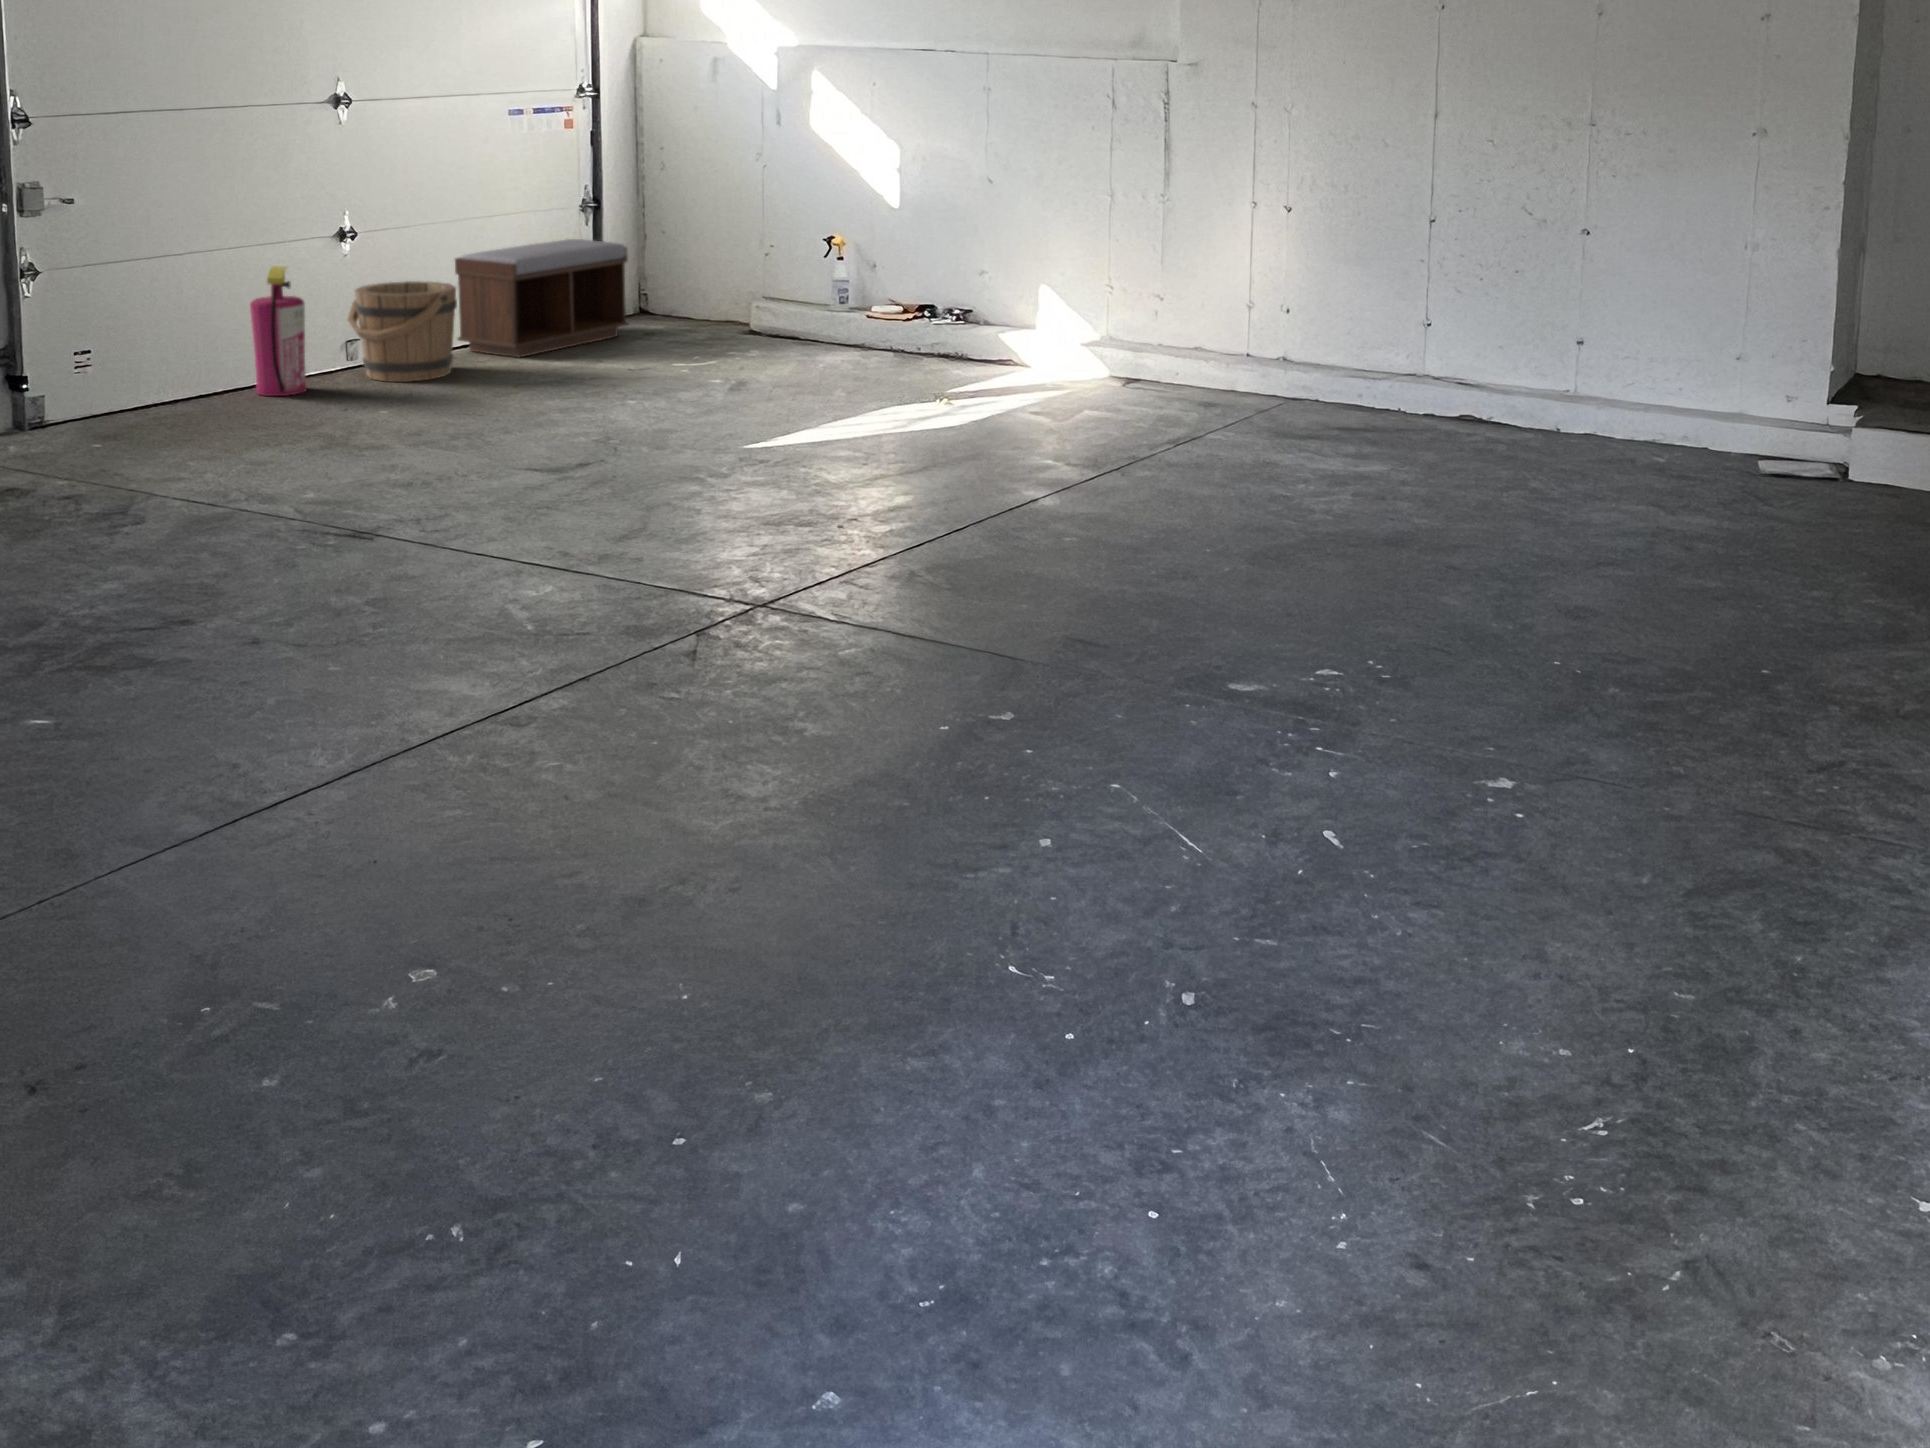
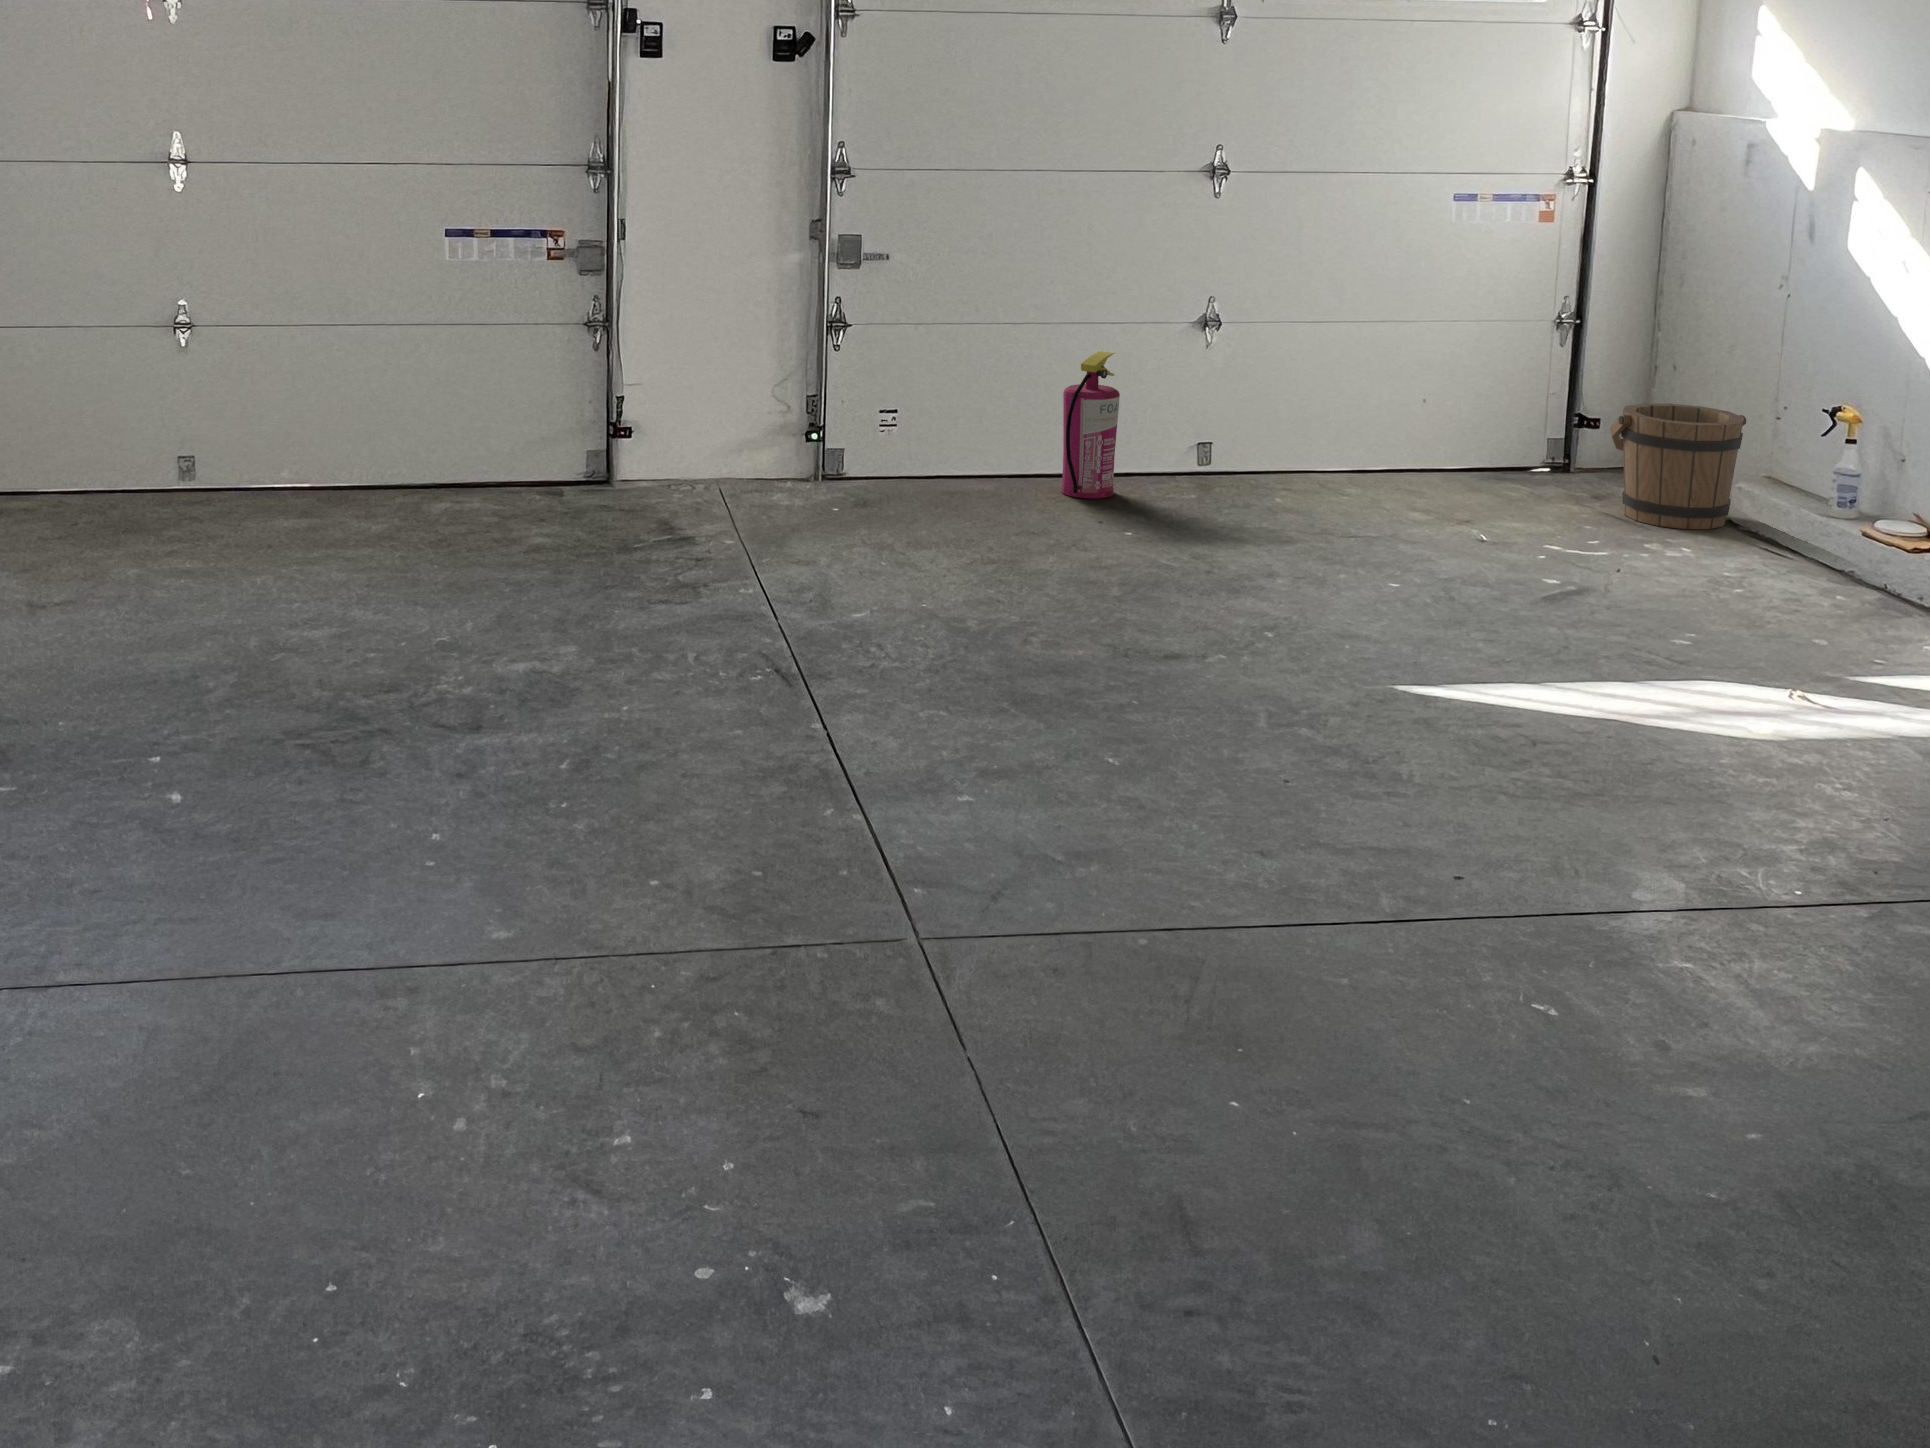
bench: present [455,239,629,357] -> none [1338,364,1576,503]
bucket: present [348,281,457,382] -> present [1610,403,1746,529]

